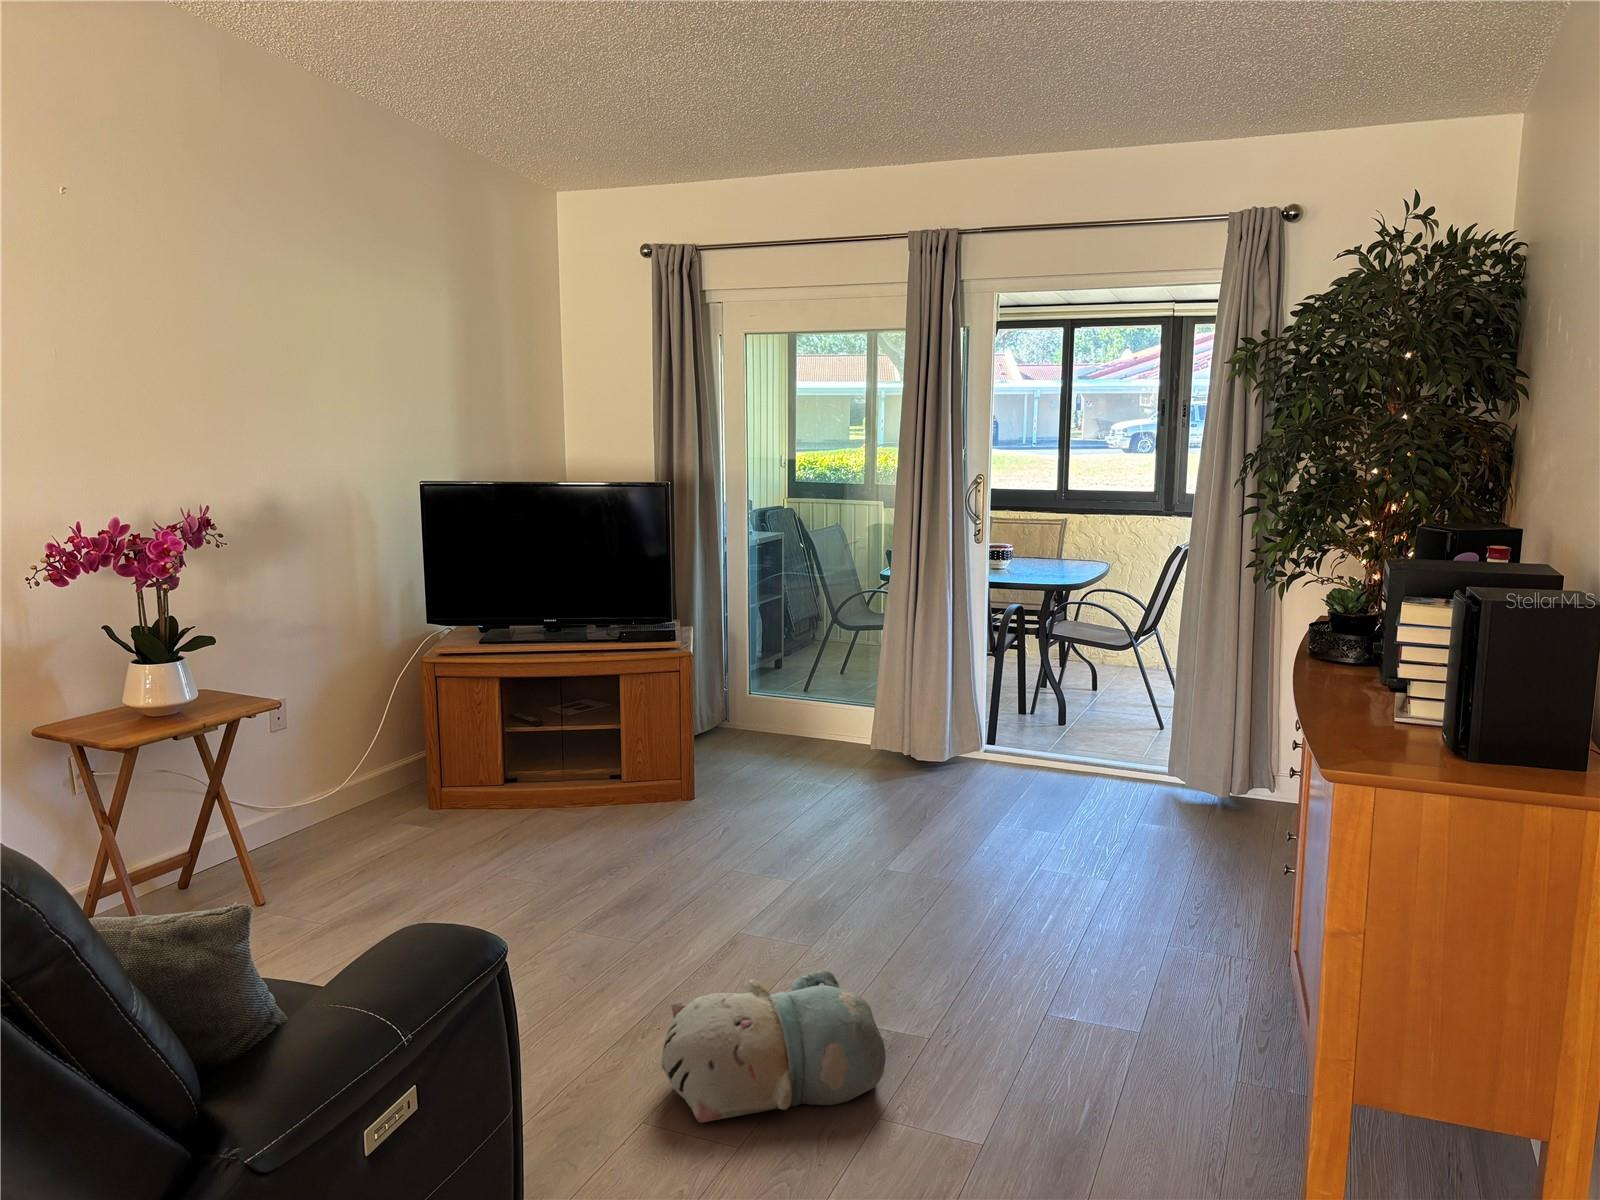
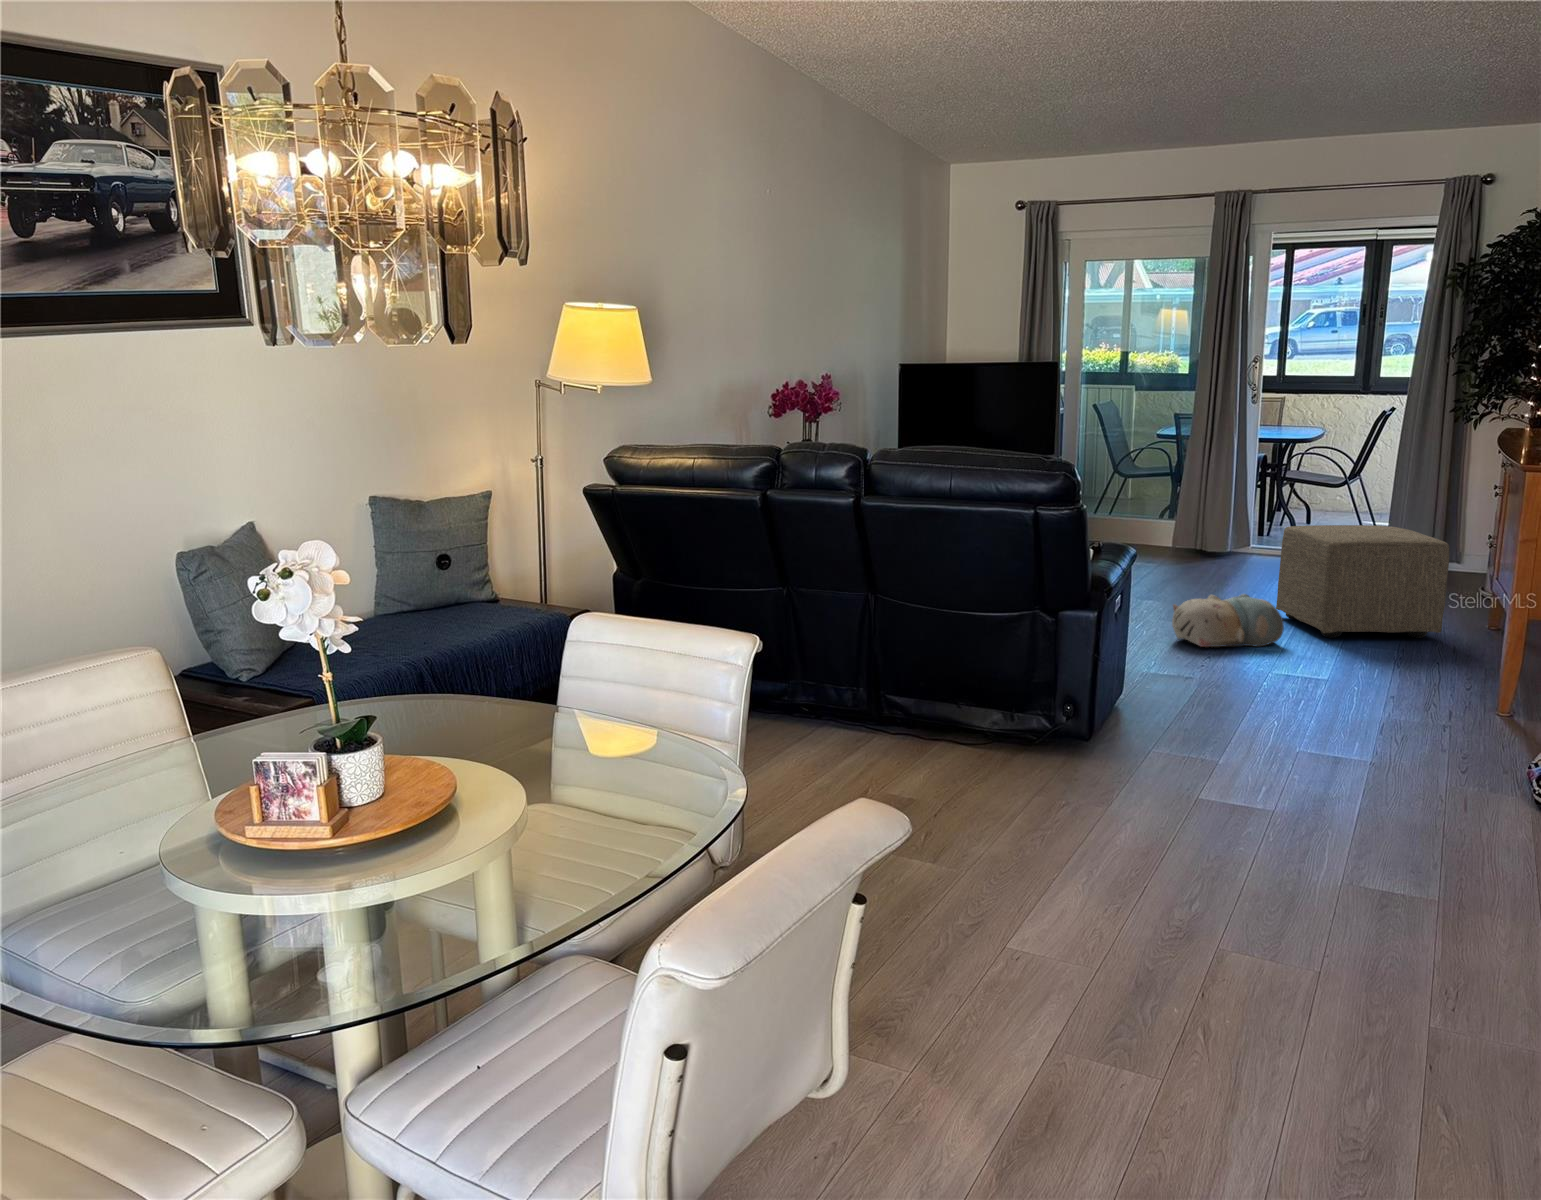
ottoman: none [928,802,1213,1058] -> present [1276,525,1449,638]

